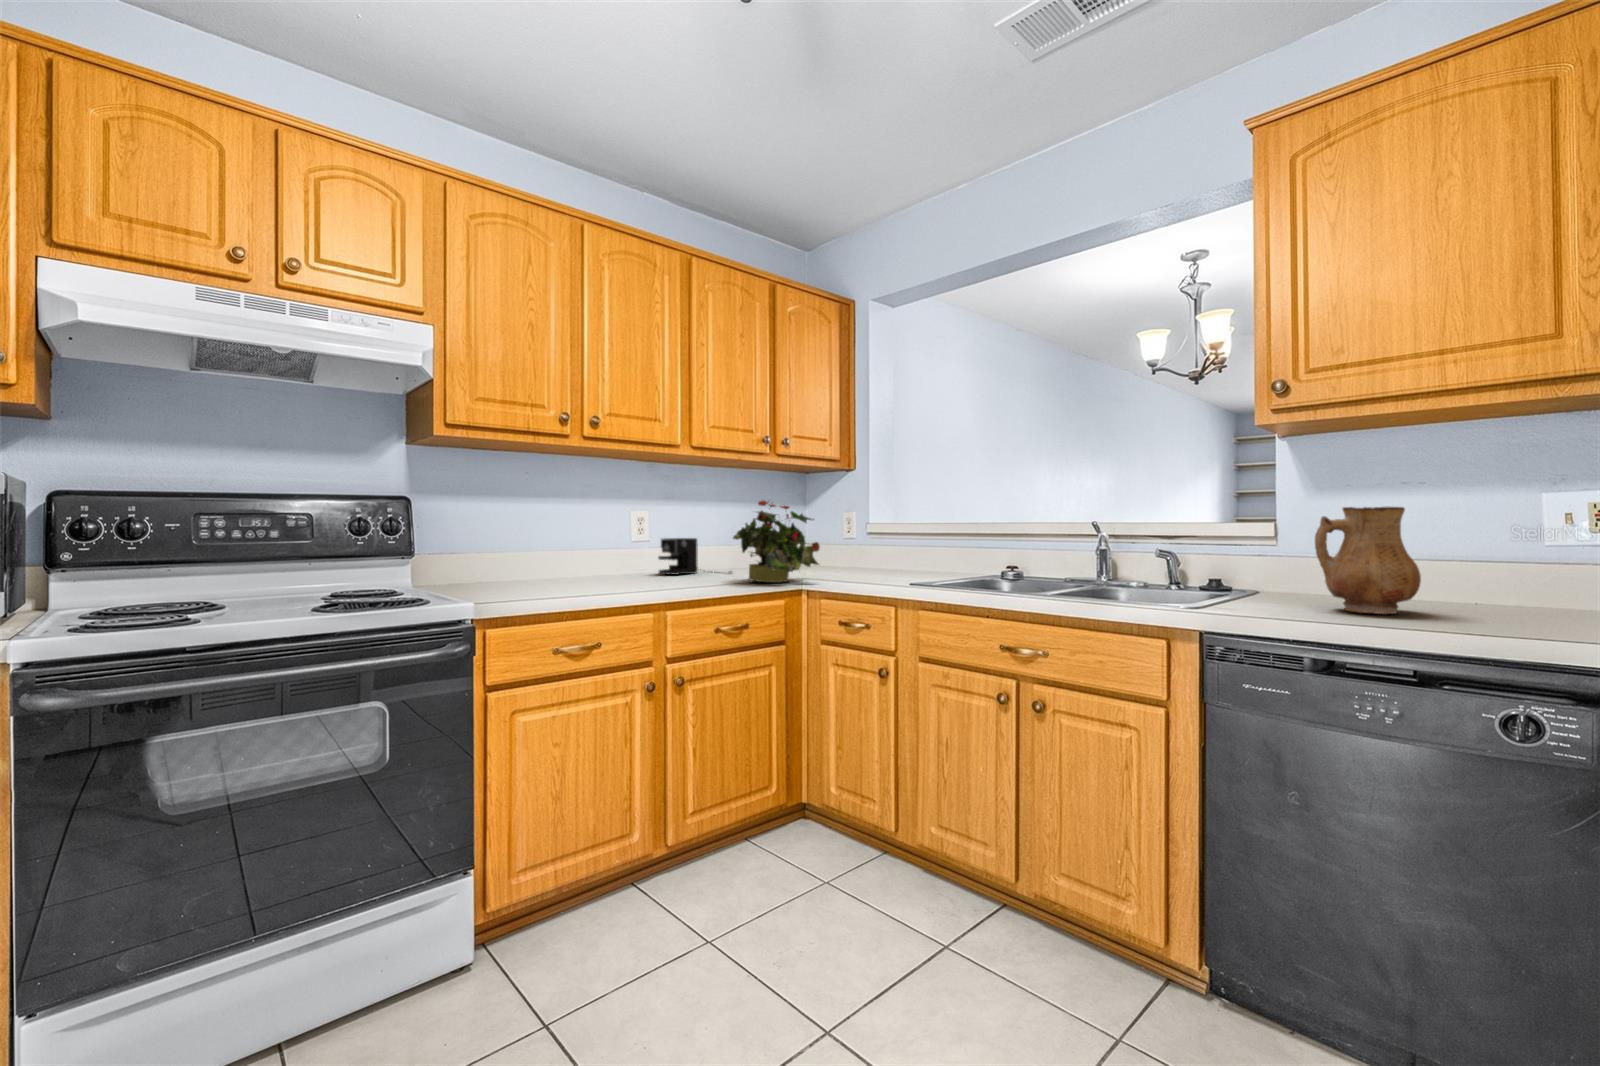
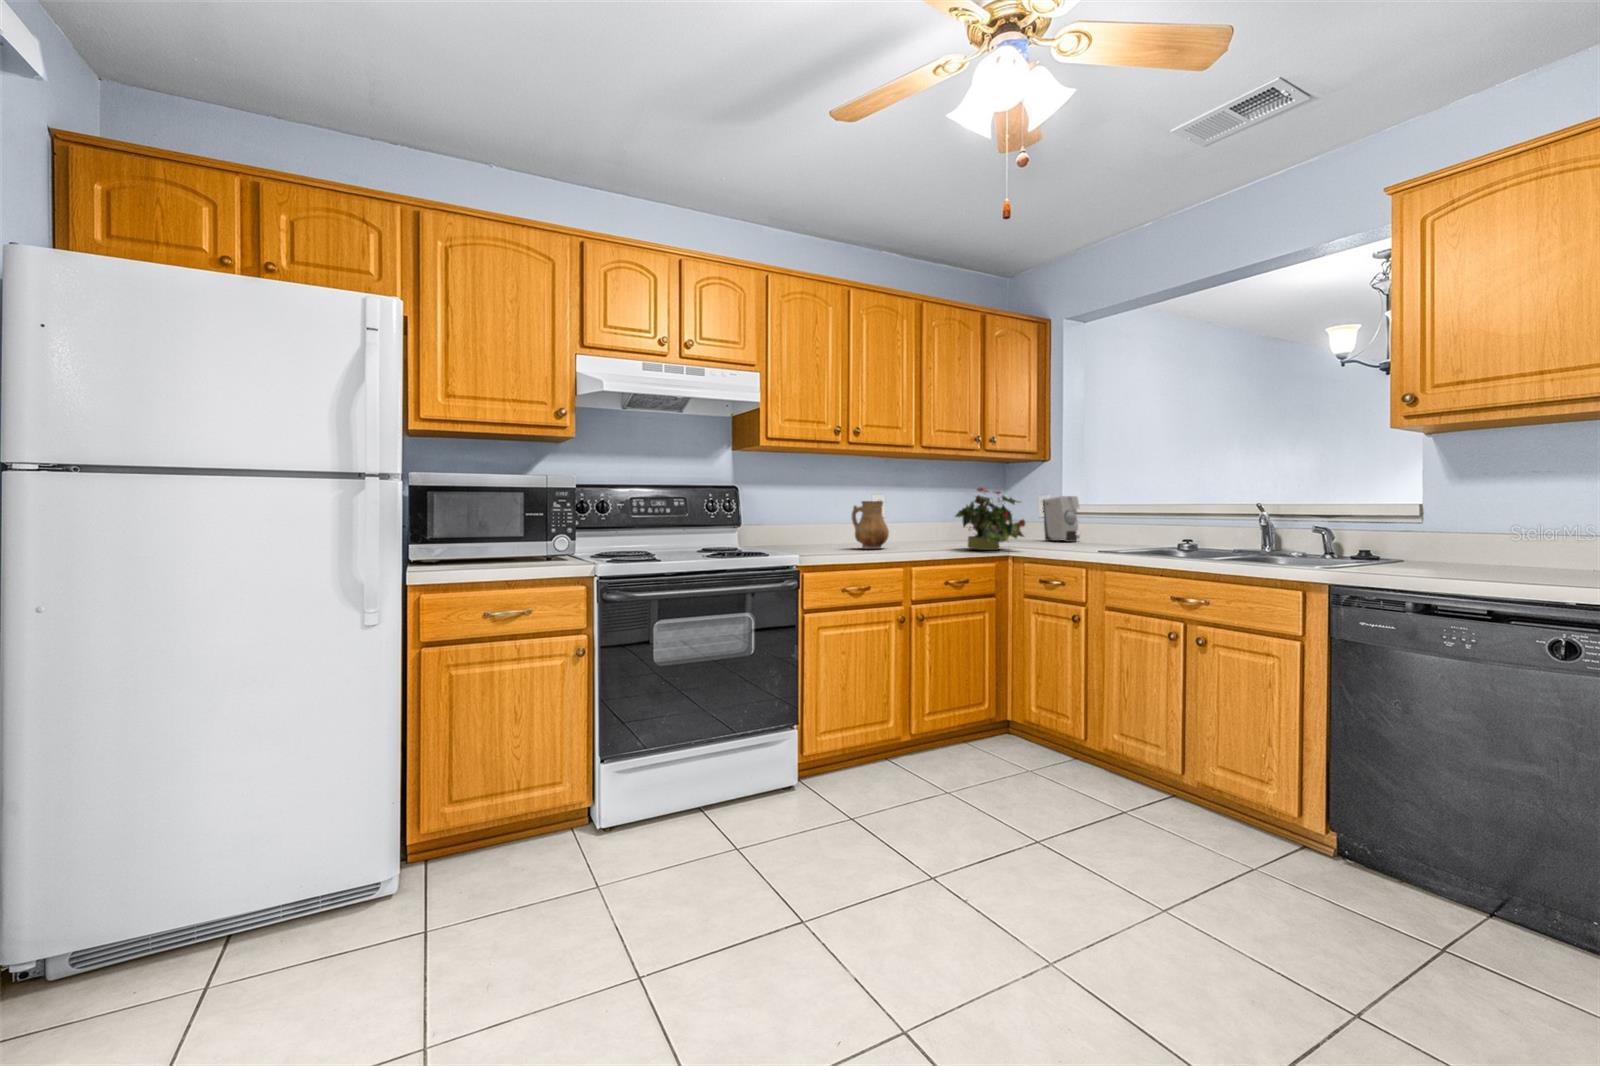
ceramic pitcher: present [1315,506,1421,614] -> present [851,501,889,549]
soap dispenser: none [846,512,888,568] -> present [1043,496,1080,542]
coffee maker: present [658,538,731,575] -> none [892,517,950,544]

